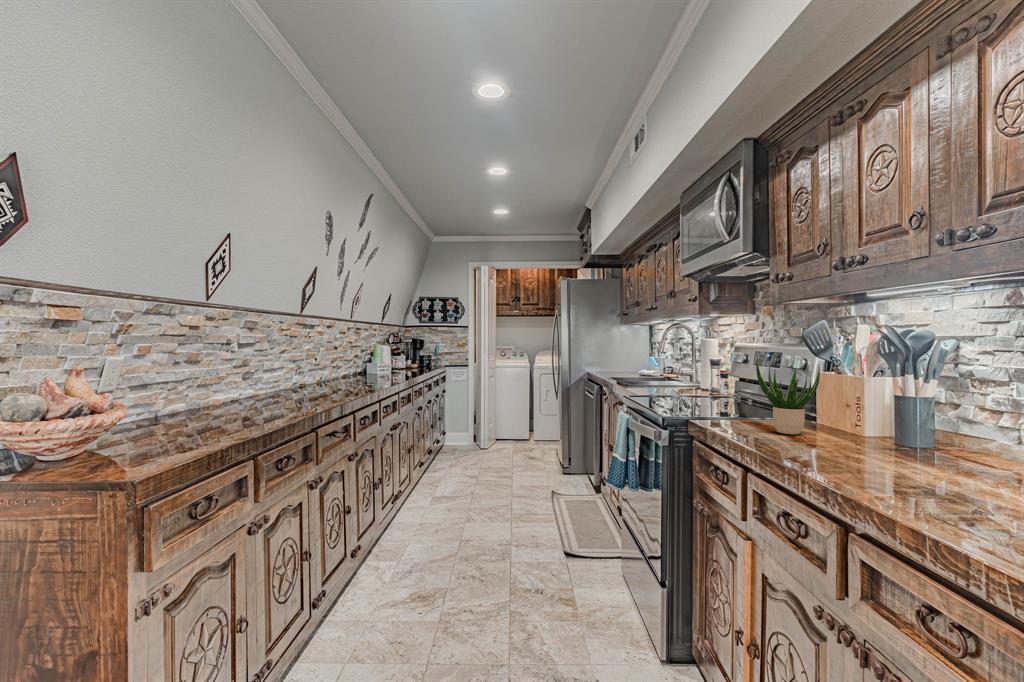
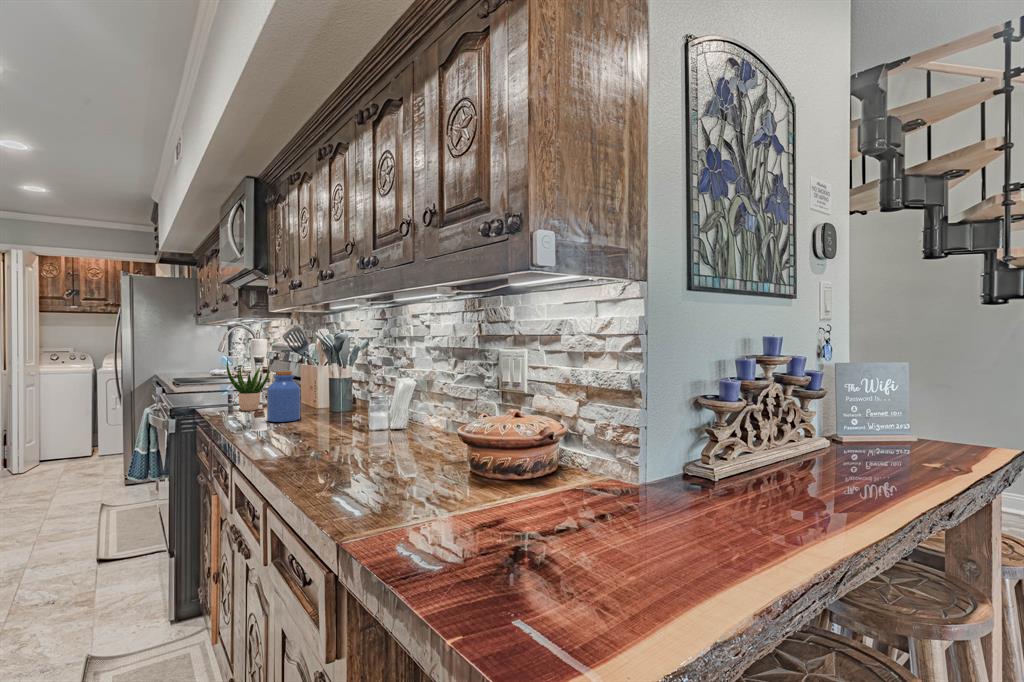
jar: none [879,381,948,473] -> present [267,371,300,422]

